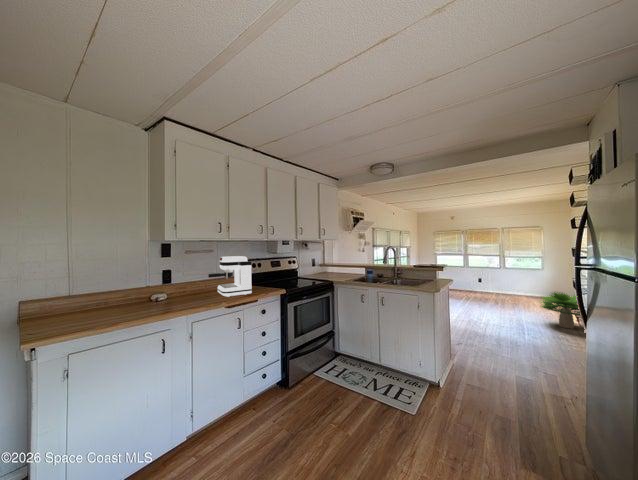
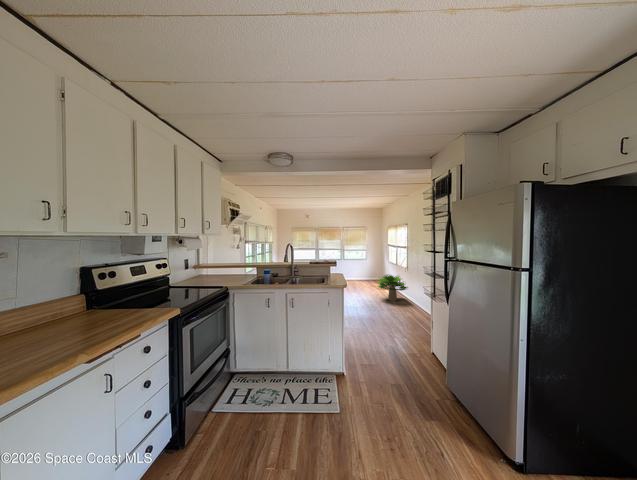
coffee maker: present [208,256,252,297] -> none [17,262,122,337]

